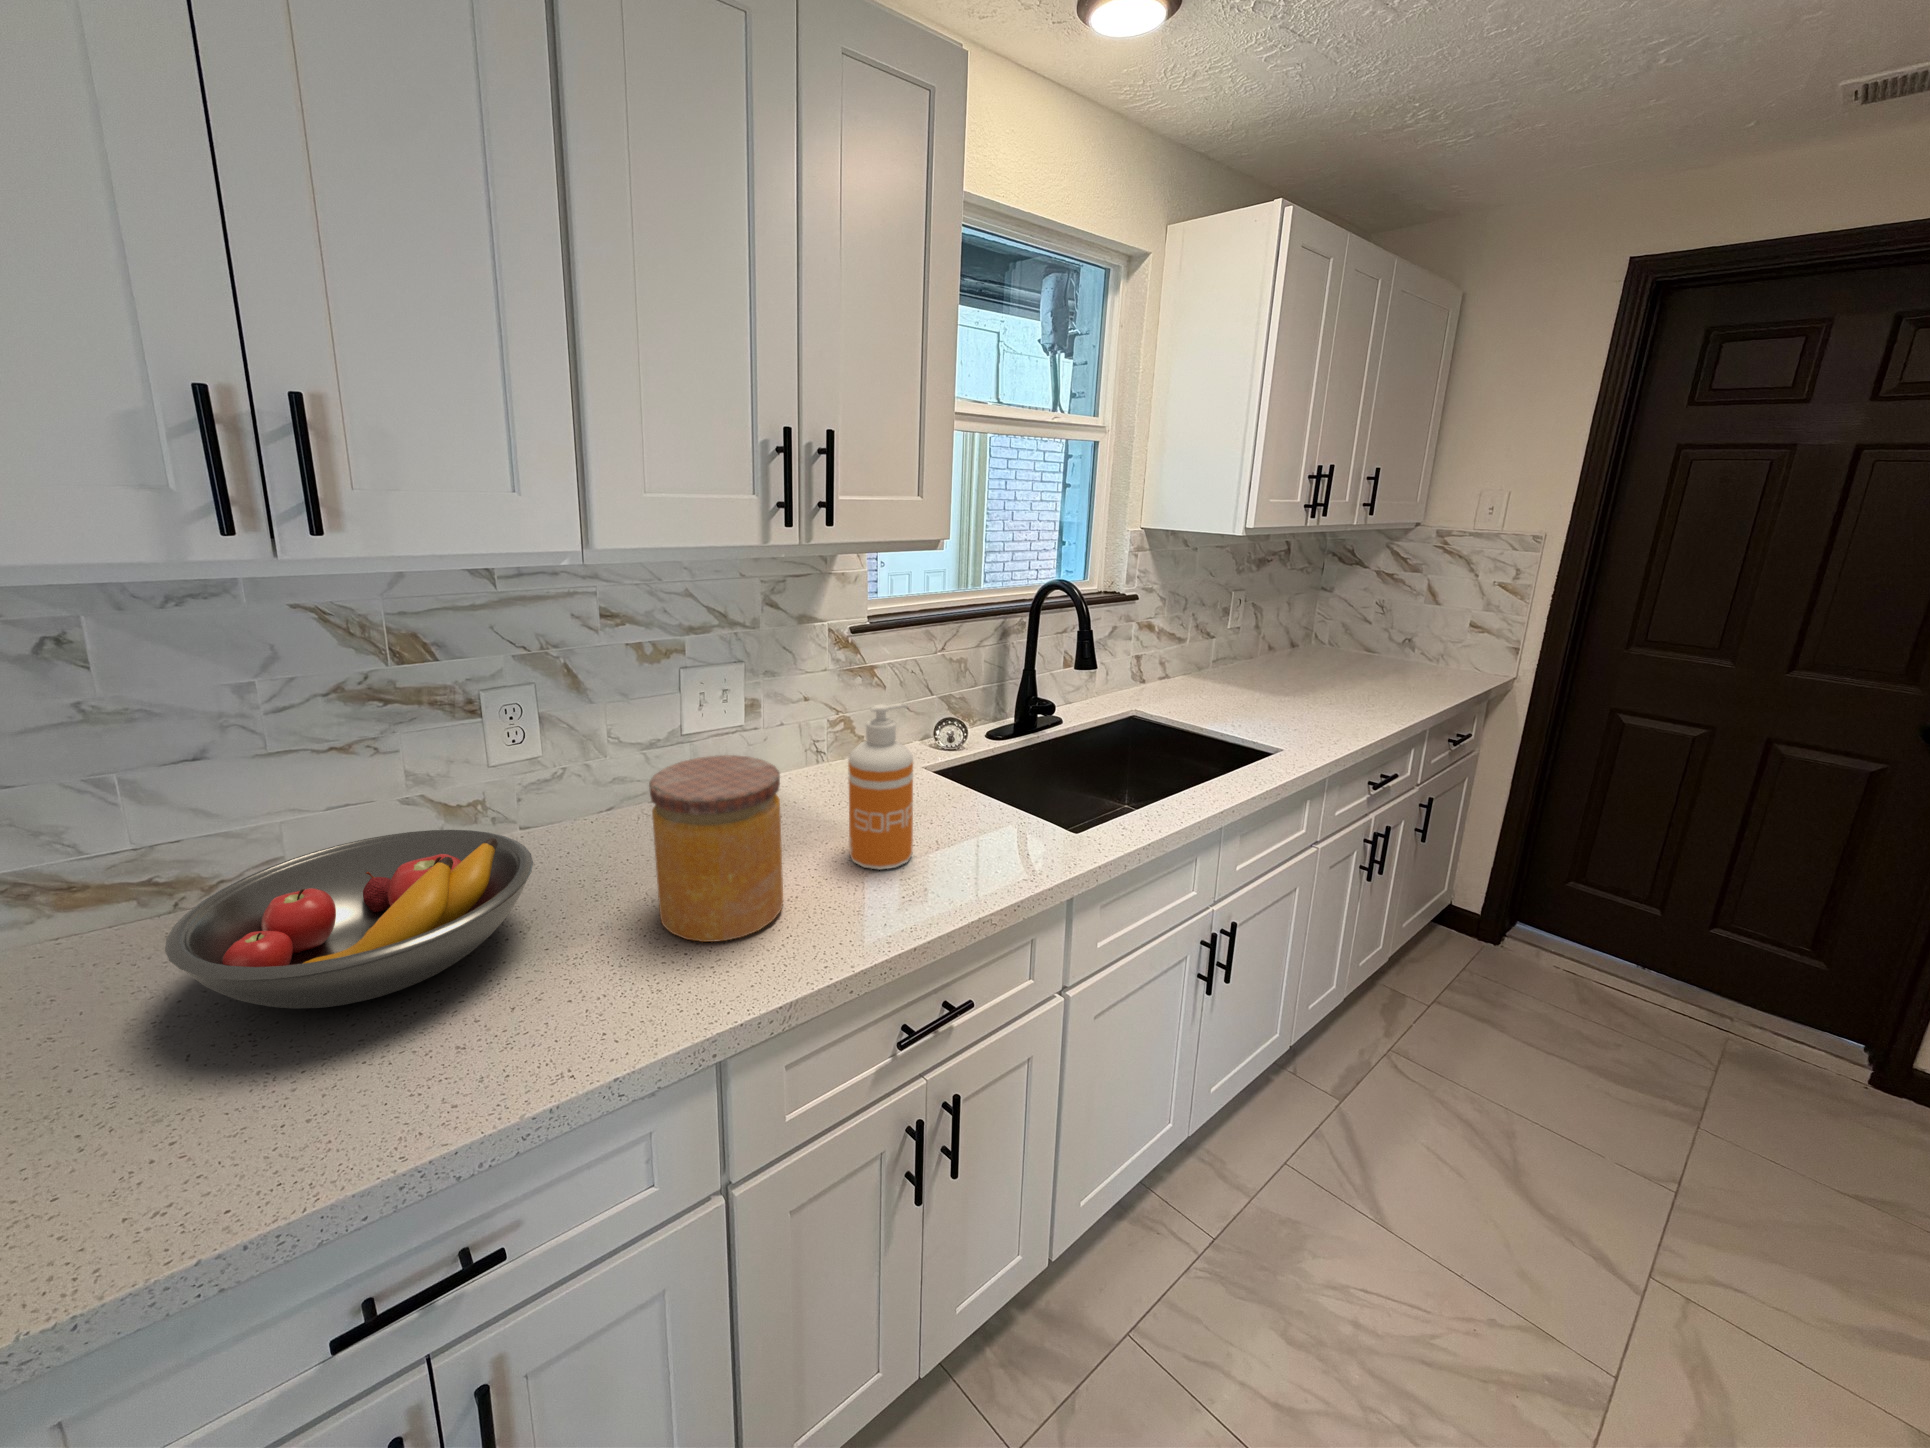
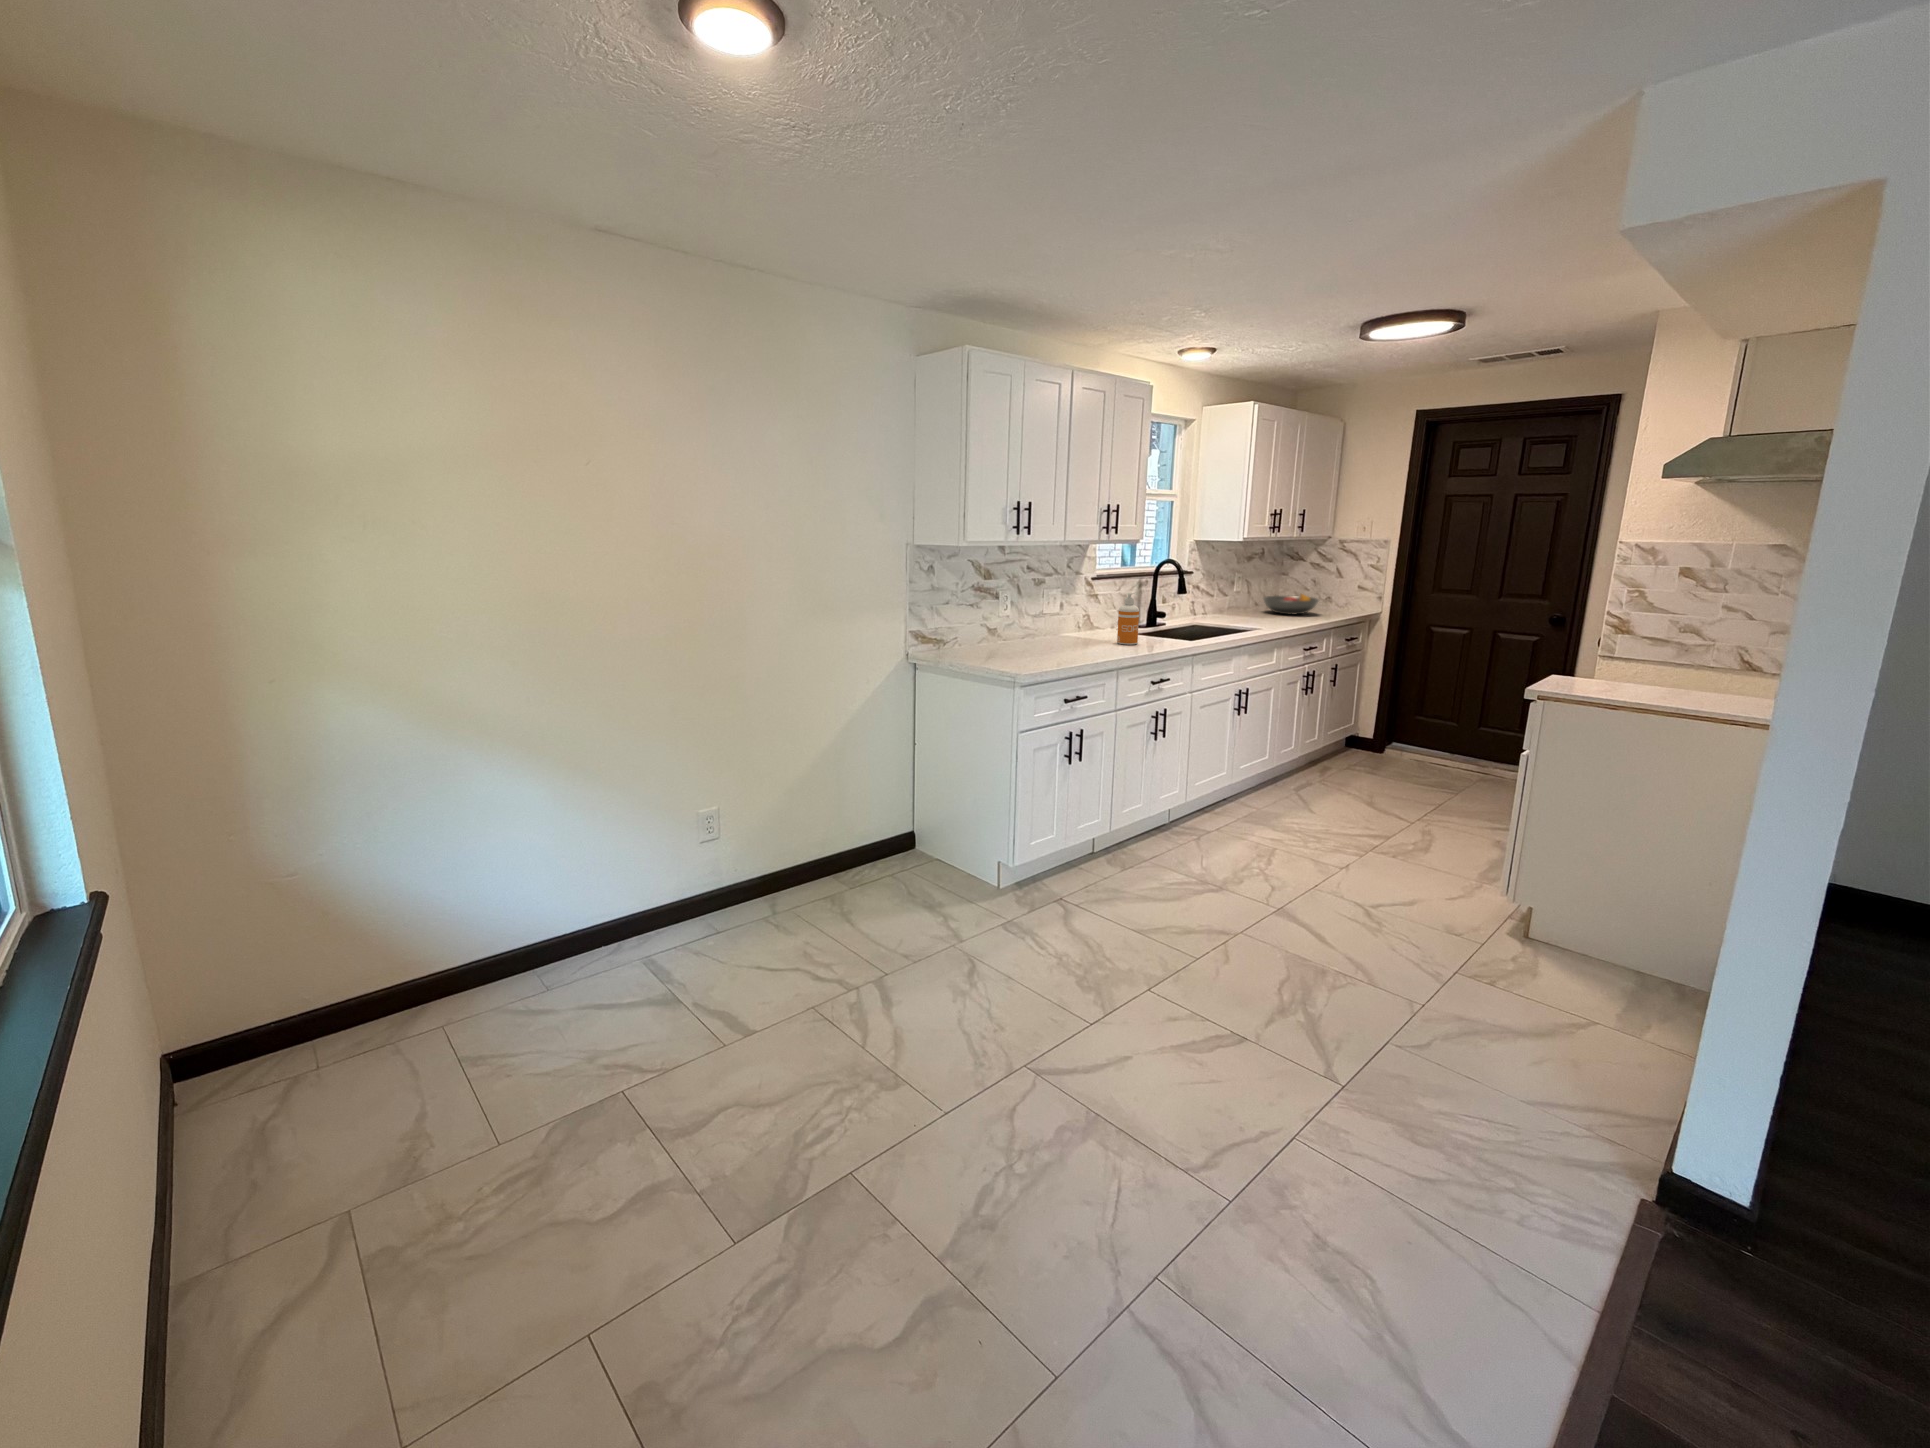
jar: present [649,755,783,942] -> none [1076,605,1113,651]
fruit bowl: present [165,830,533,1008] -> present [1263,594,1319,614]

